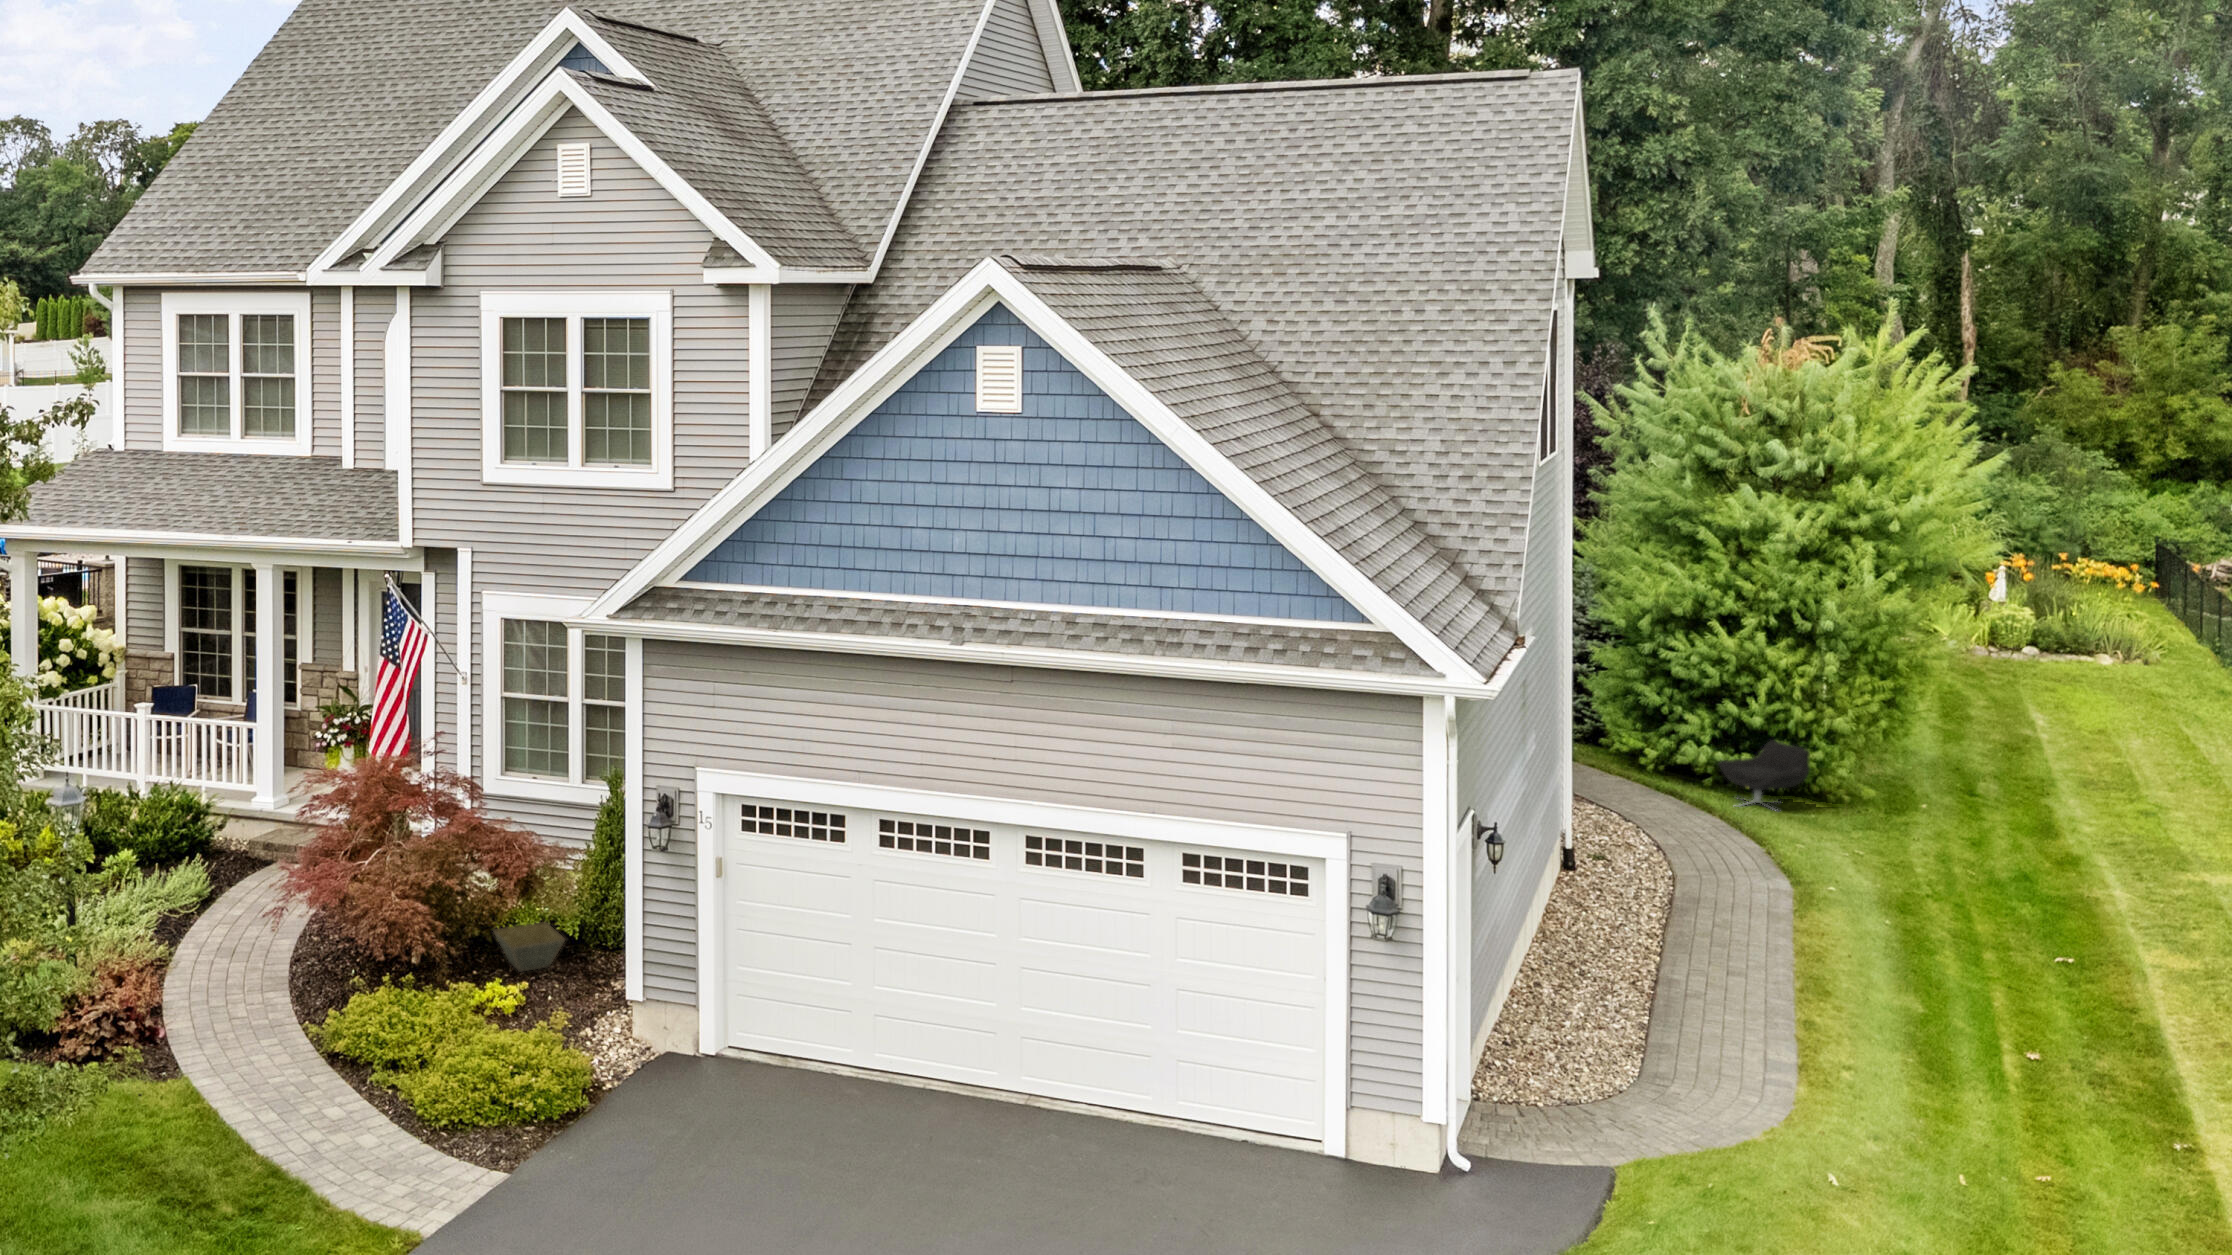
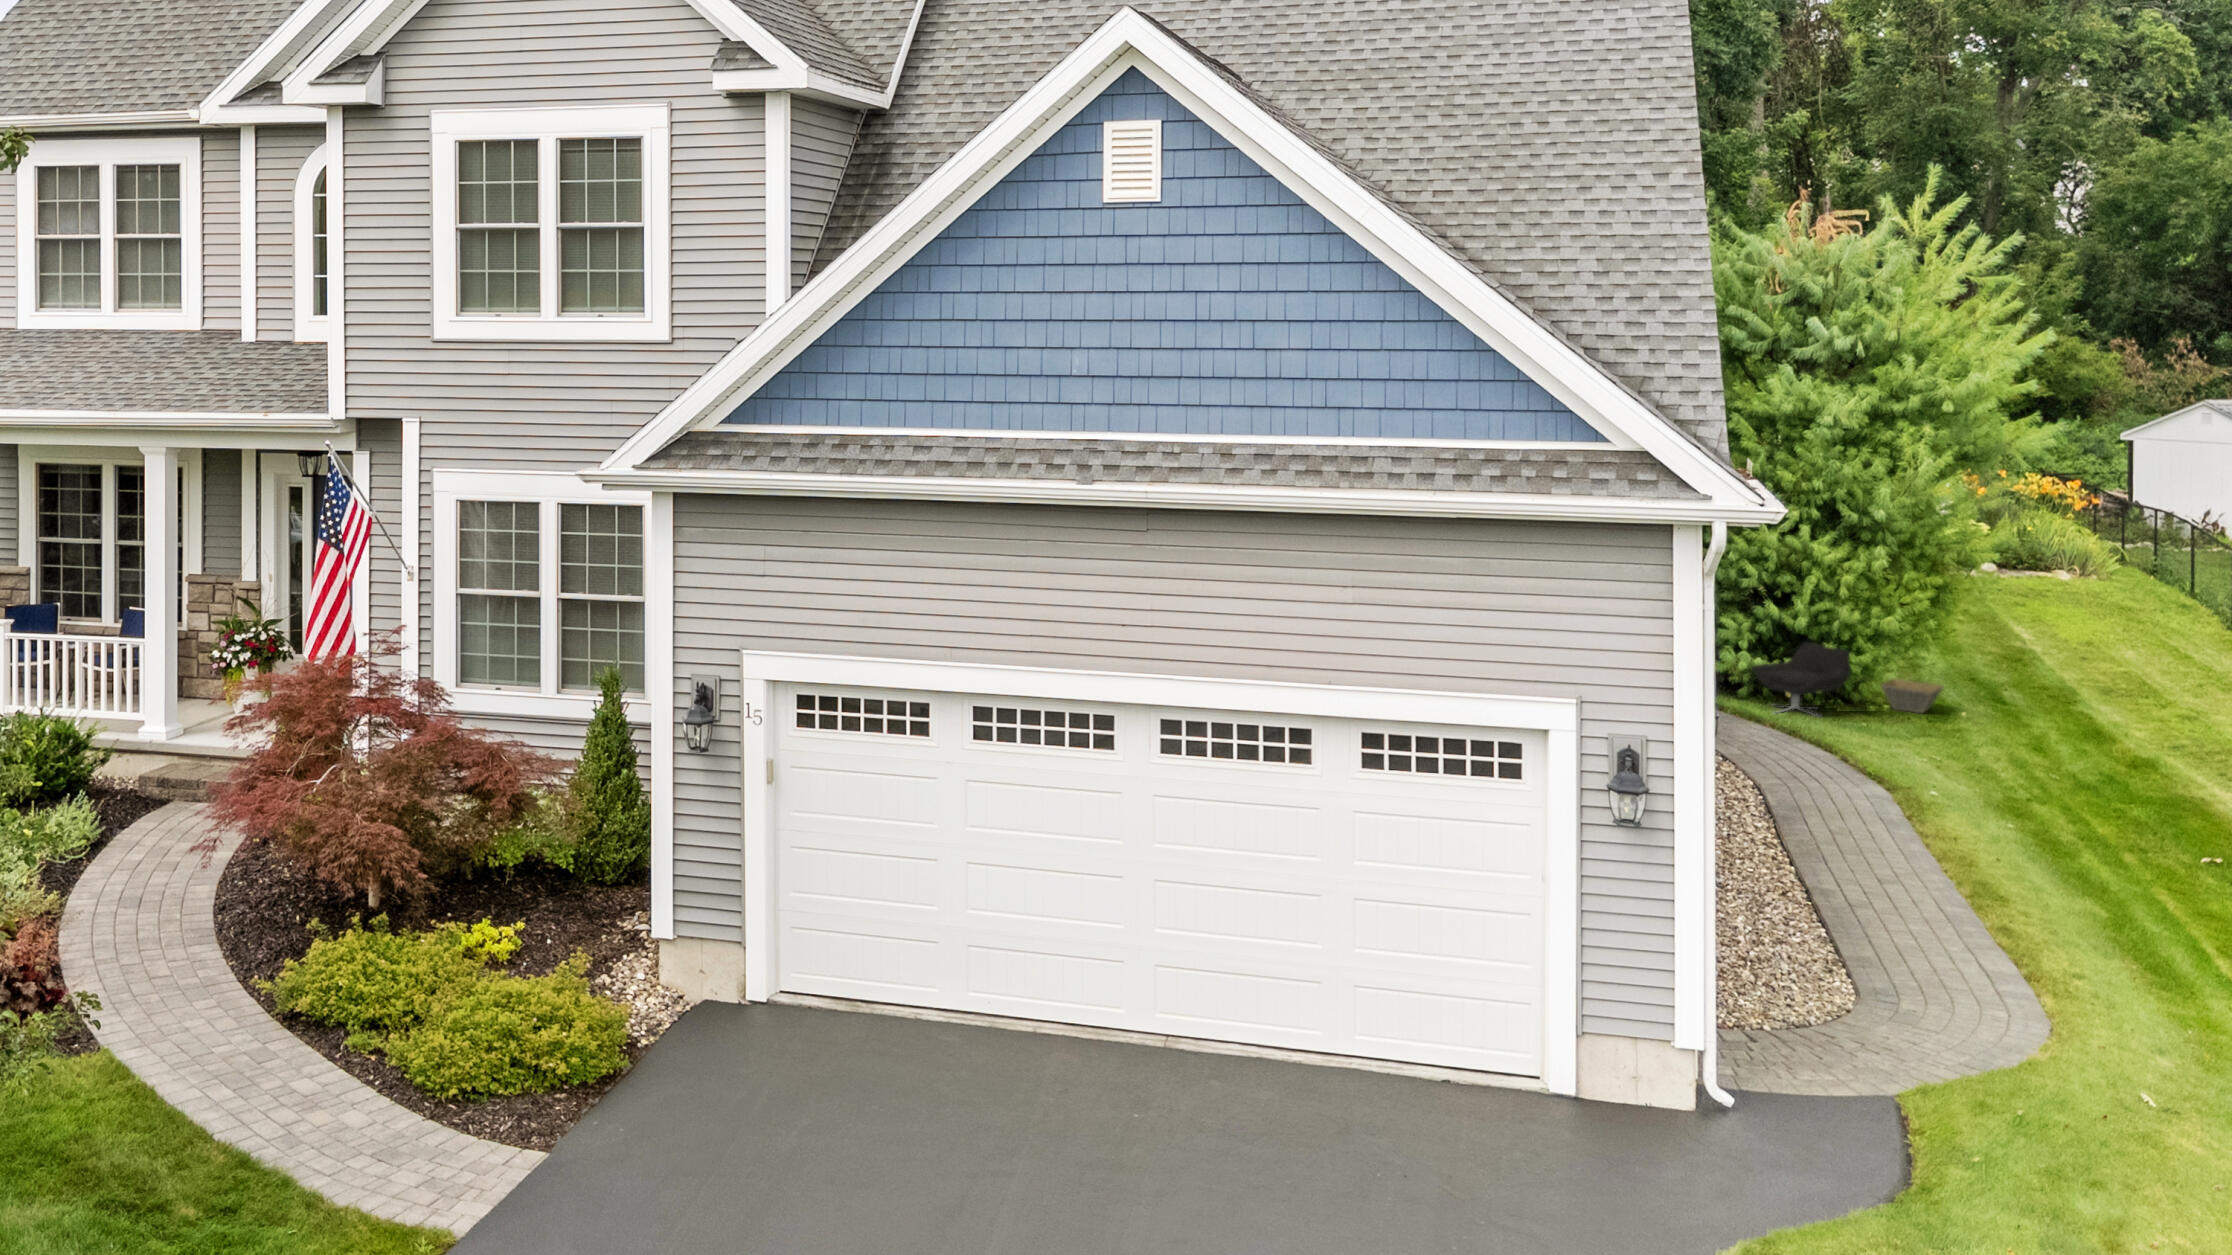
basket: present [494,922,565,971] -> present [1881,679,1943,713]

